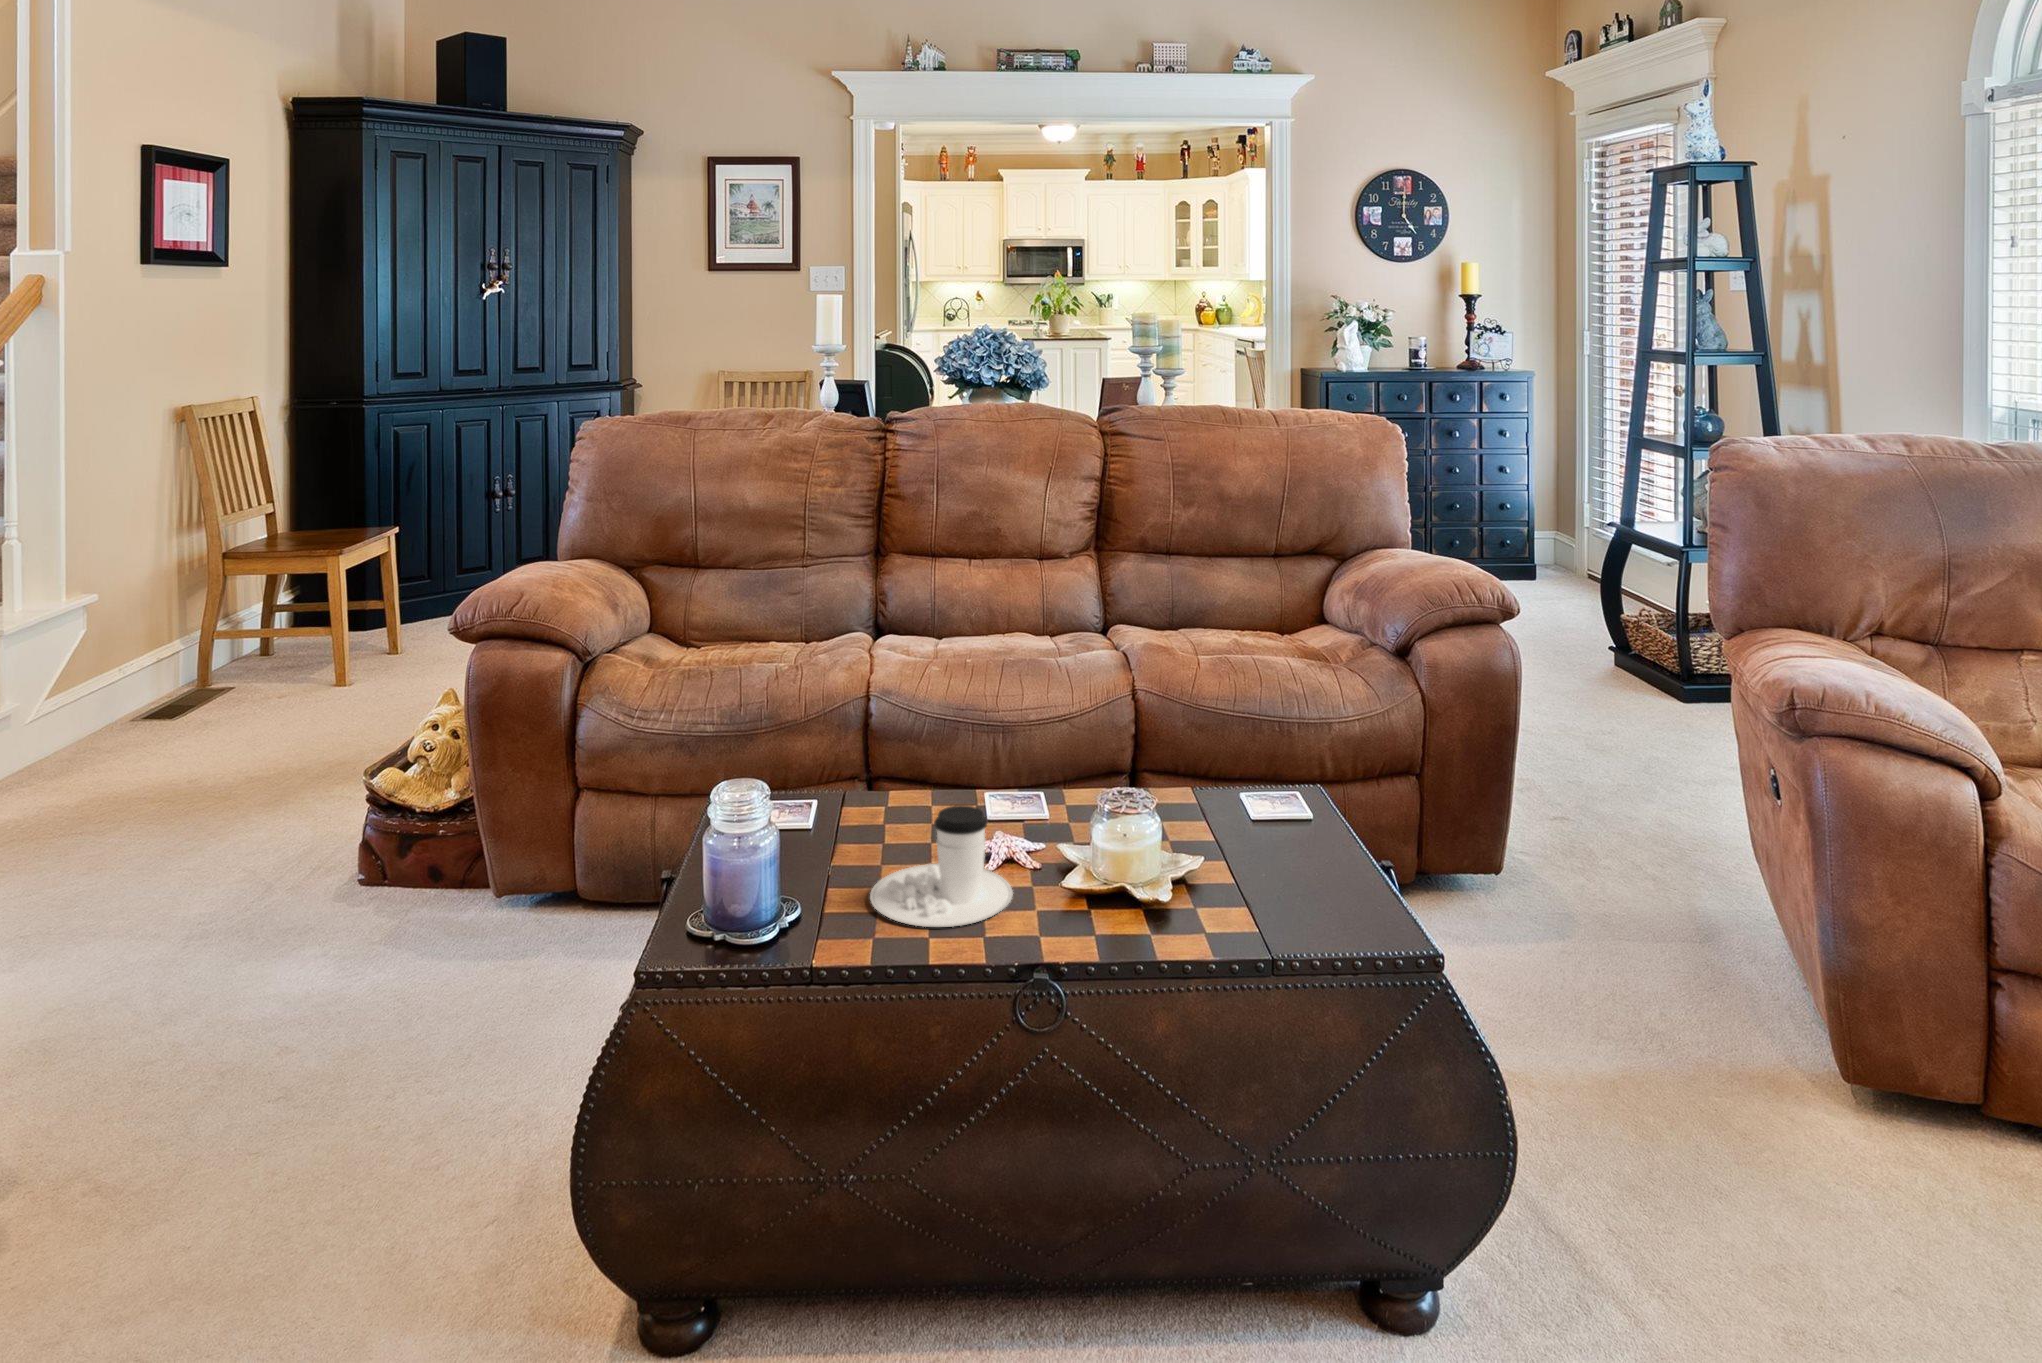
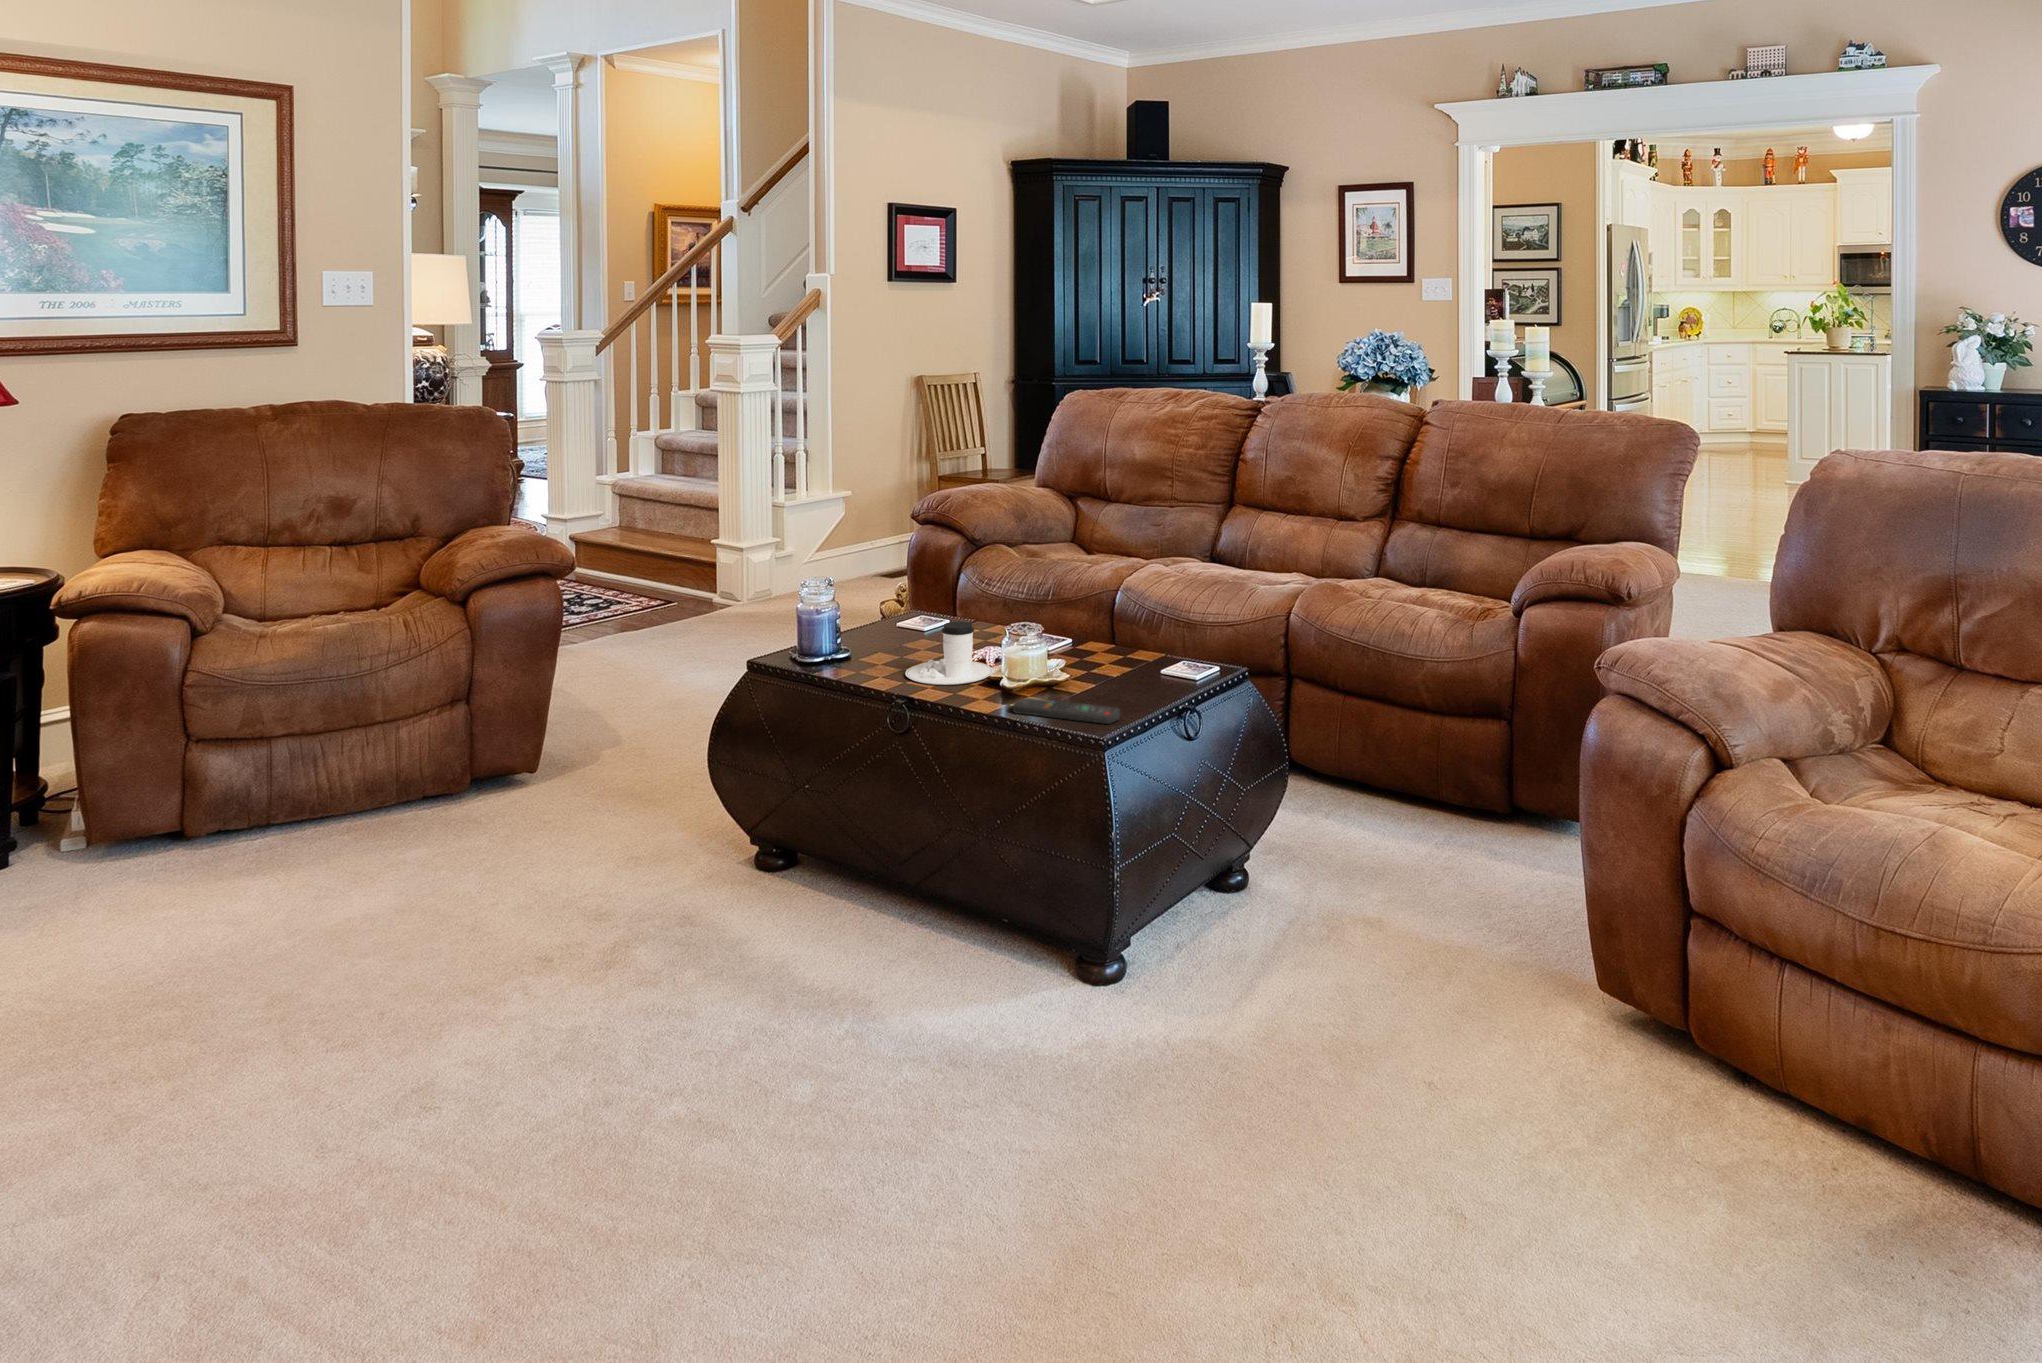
remote control: none [1166,893,1334,944] -> present [1013,698,1120,724]

